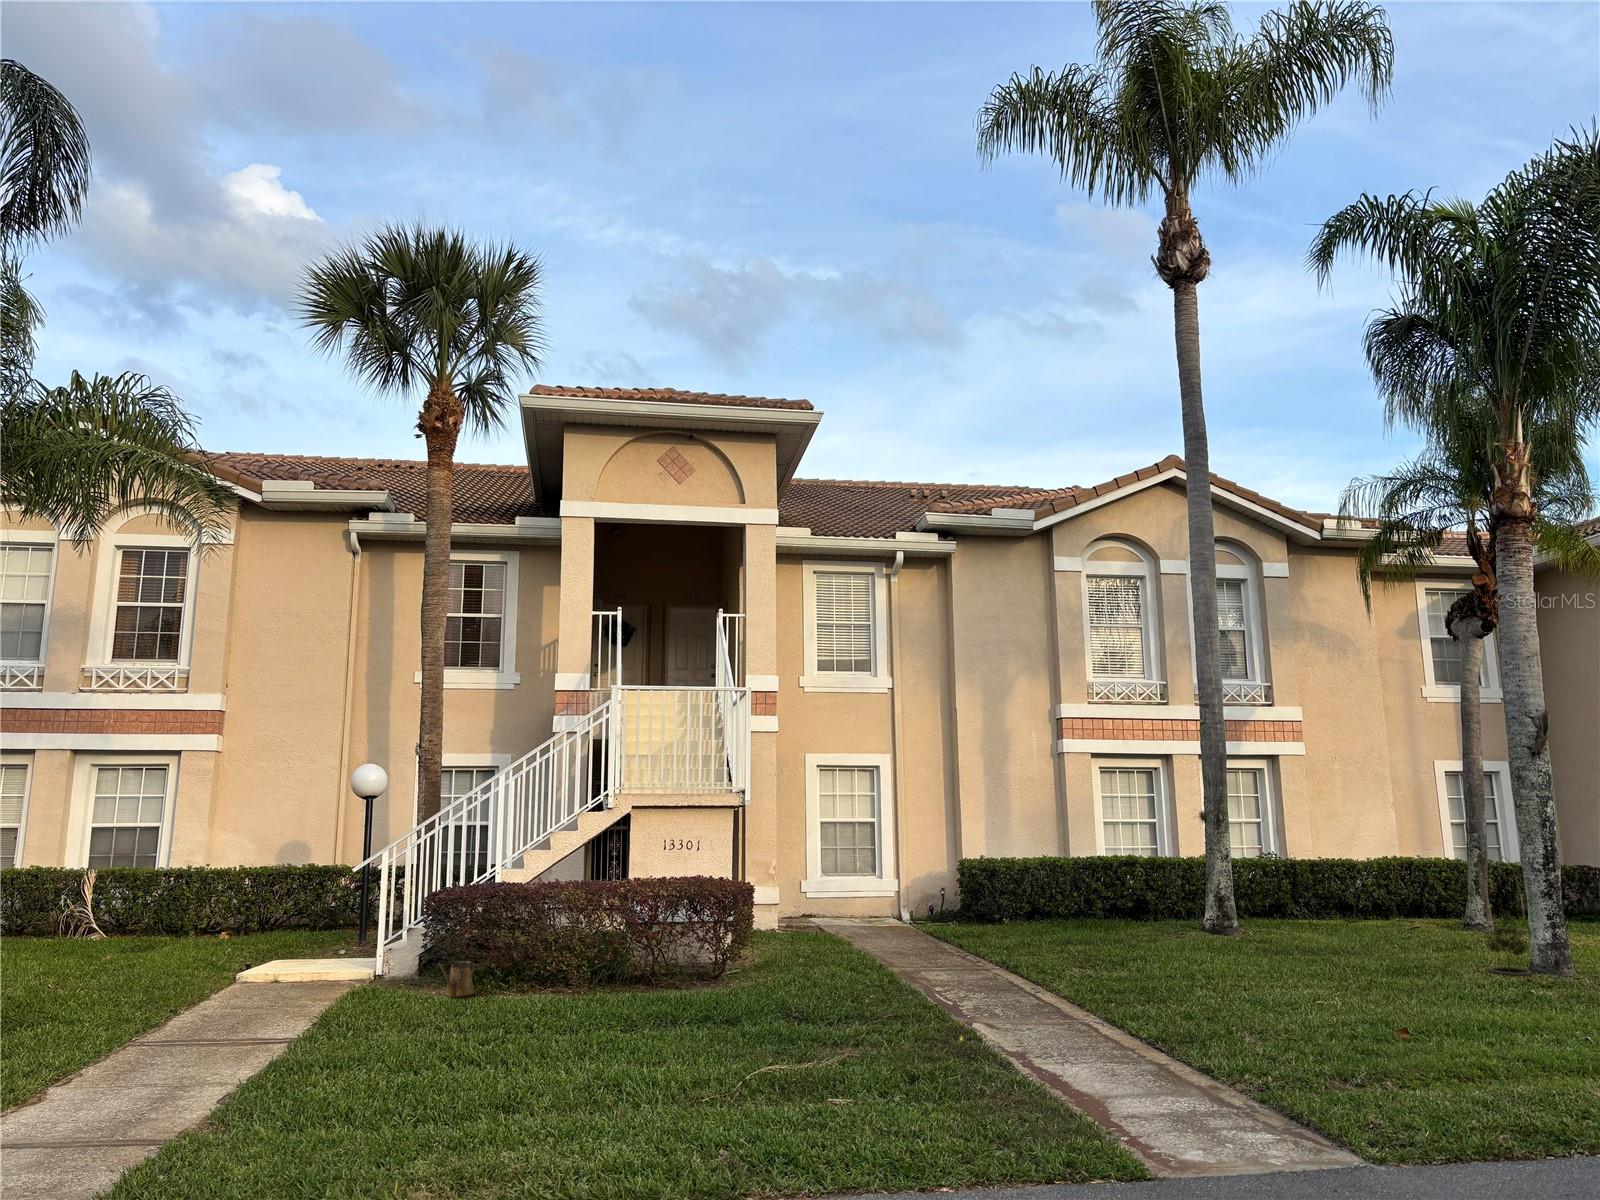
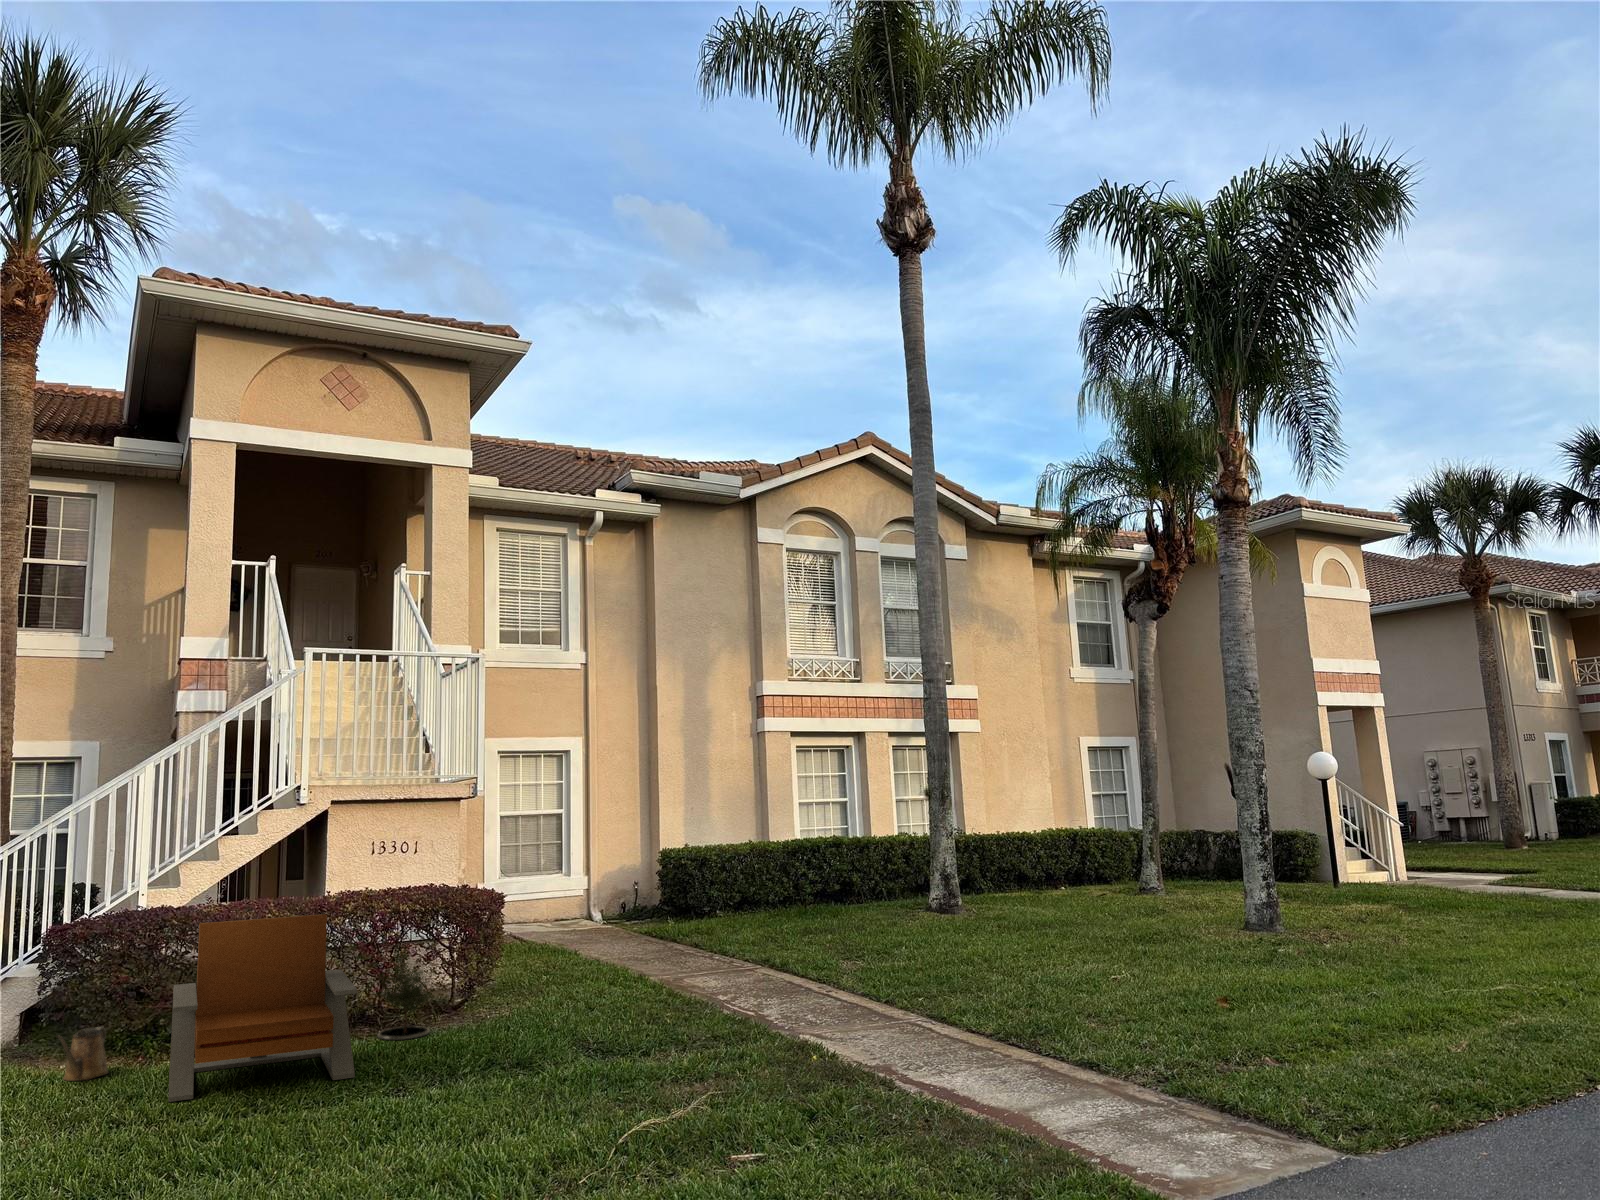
lounge chair: none [499,890,630,1015] -> present [168,914,357,1102]
potted tree: present [1484,909,1531,975] -> present [378,950,432,1040]

